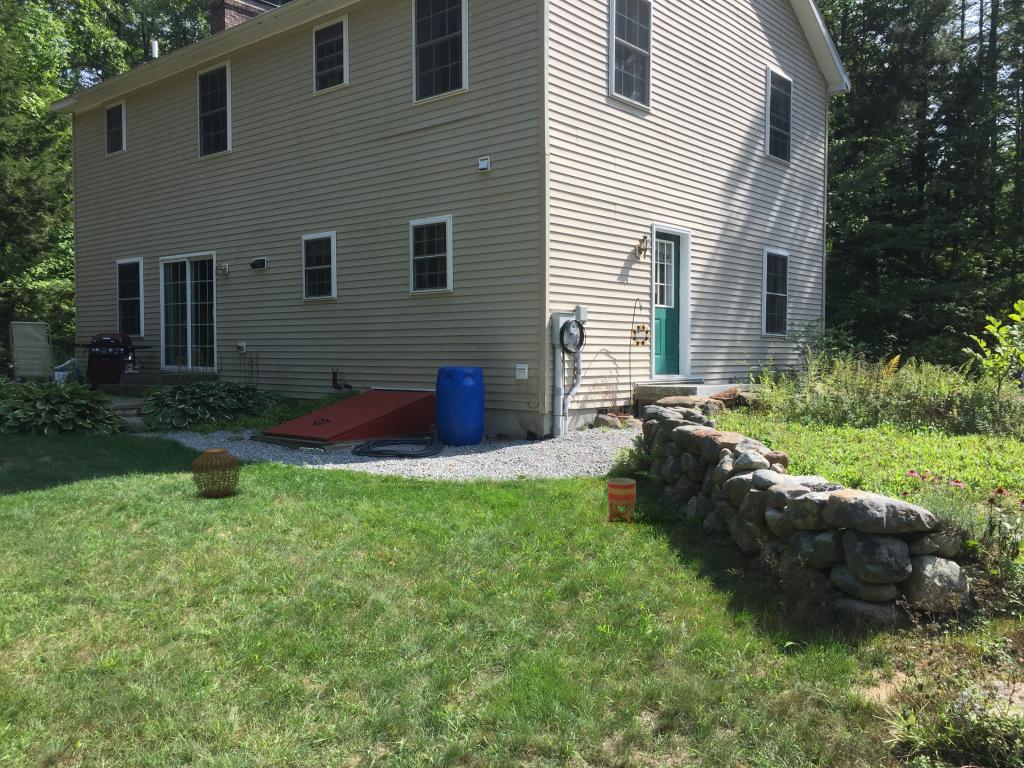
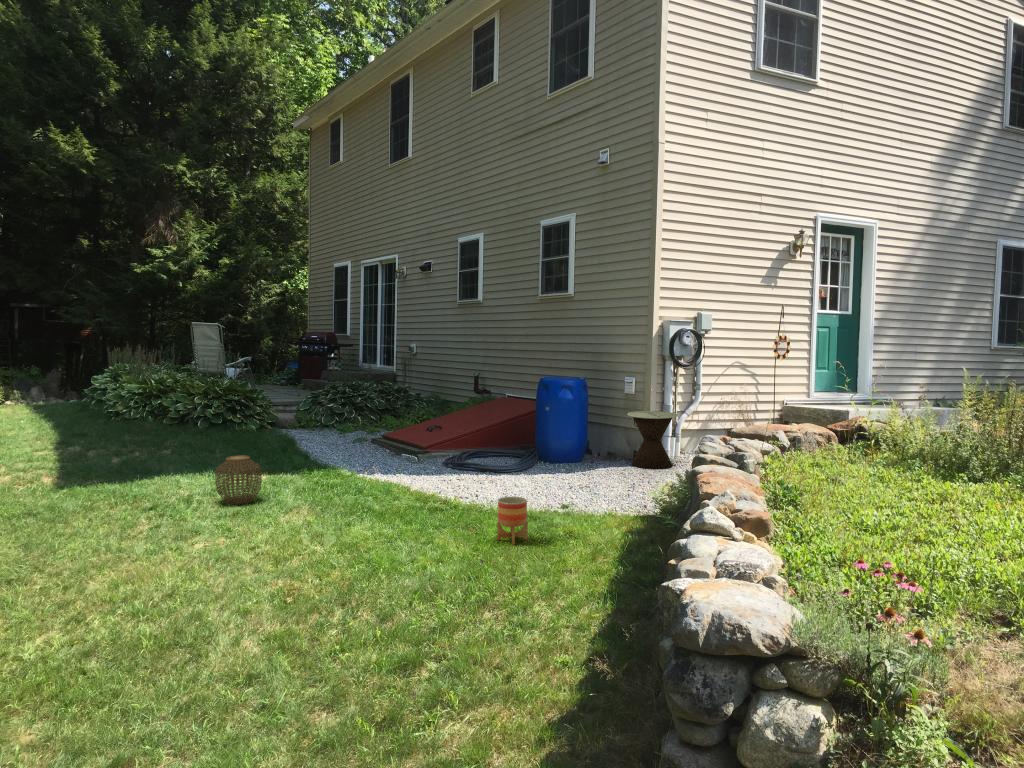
side table: none [529,393,573,443] -> present [627,411,678,469]
planter: present [607,478,636,523] -> present [497,496,528,545]

